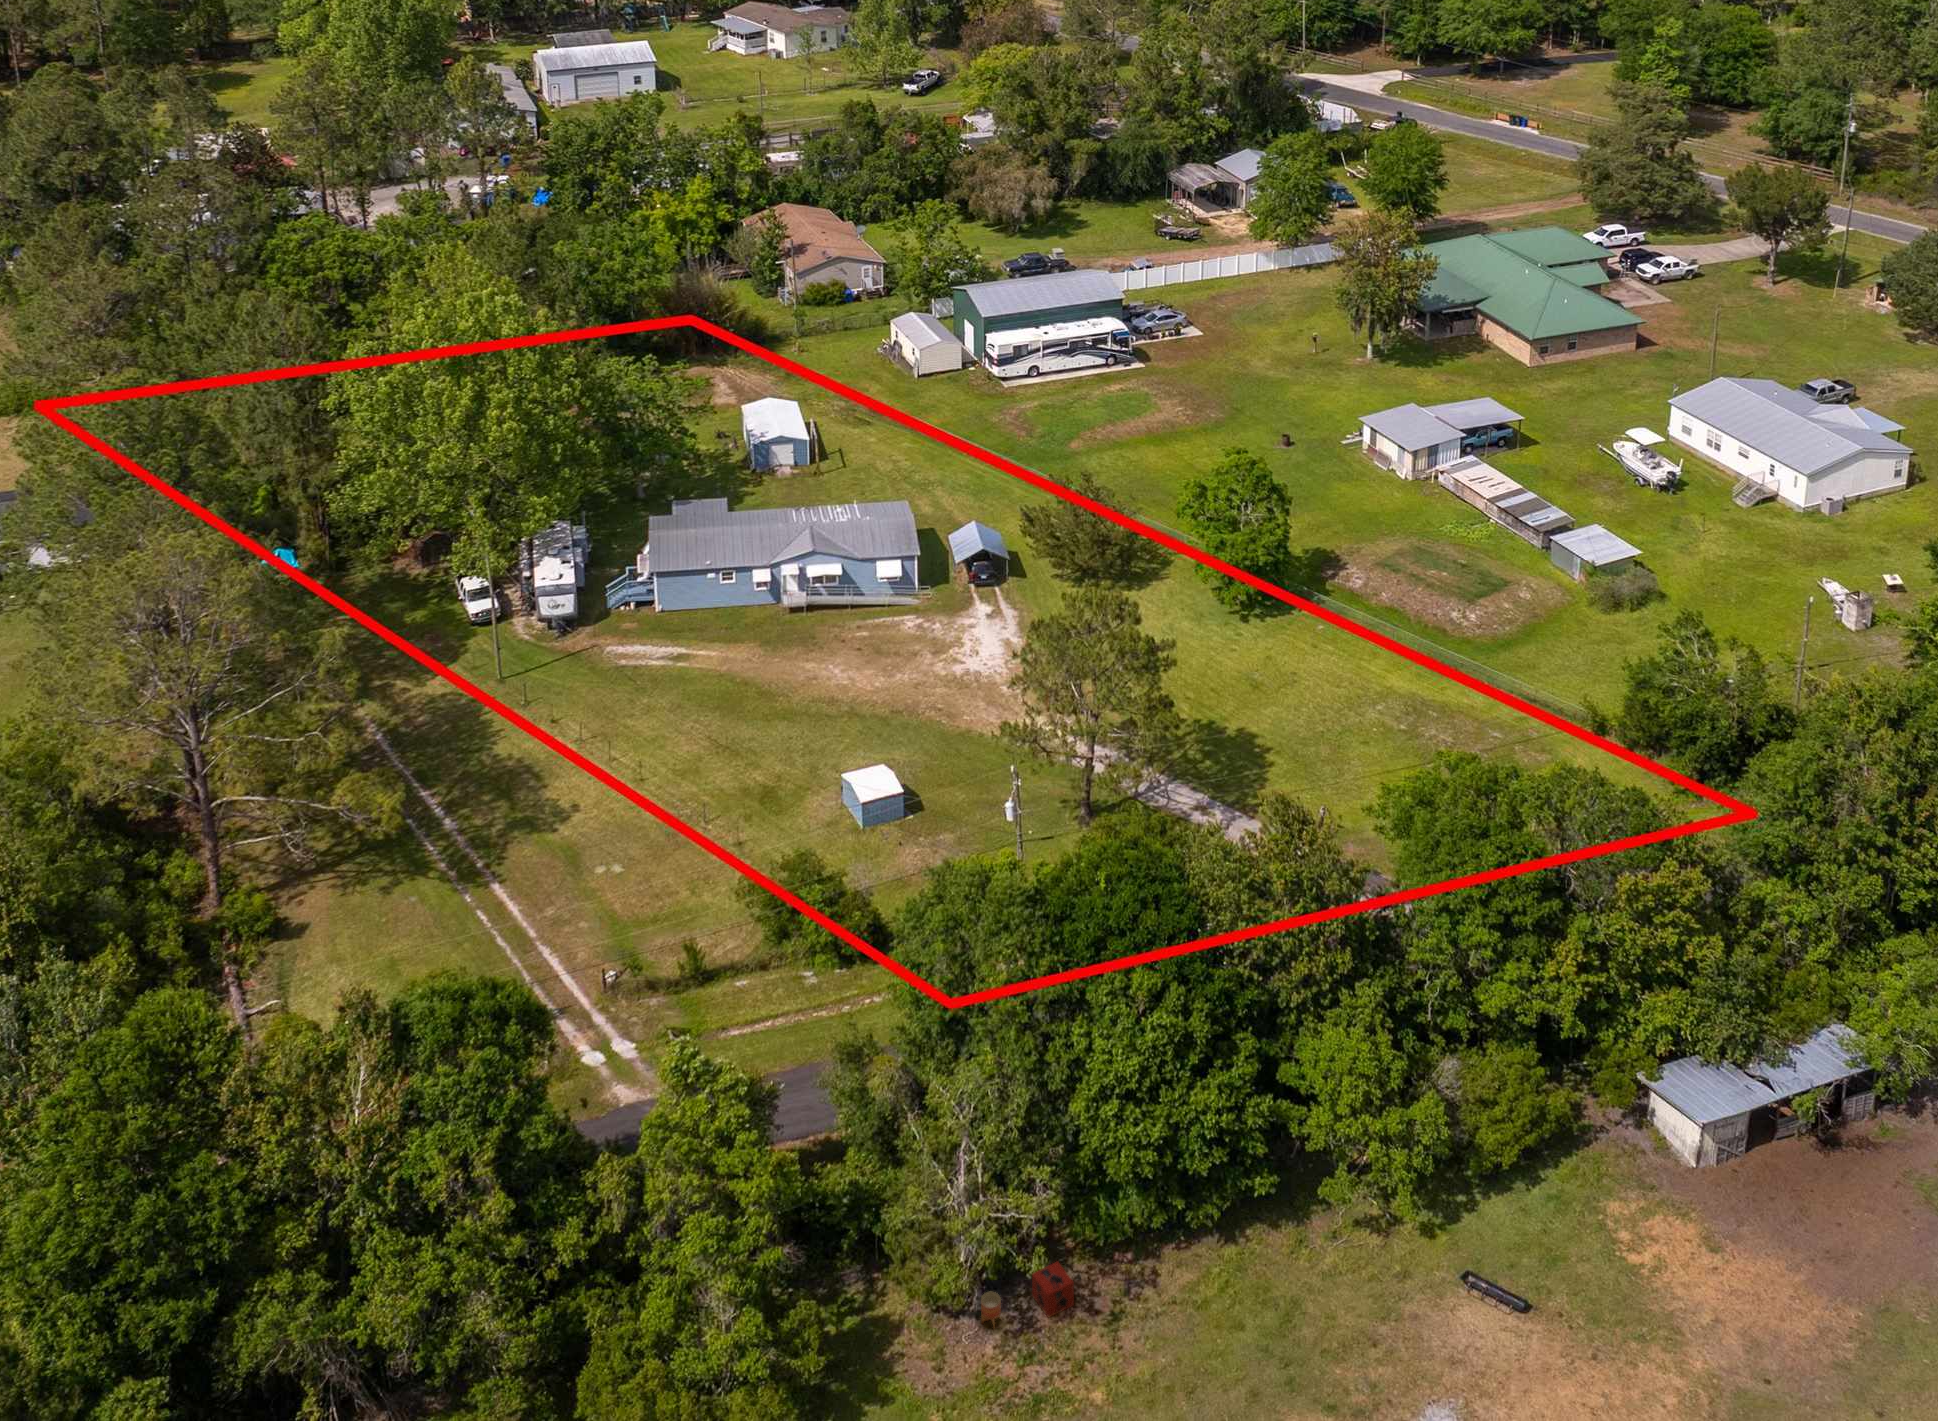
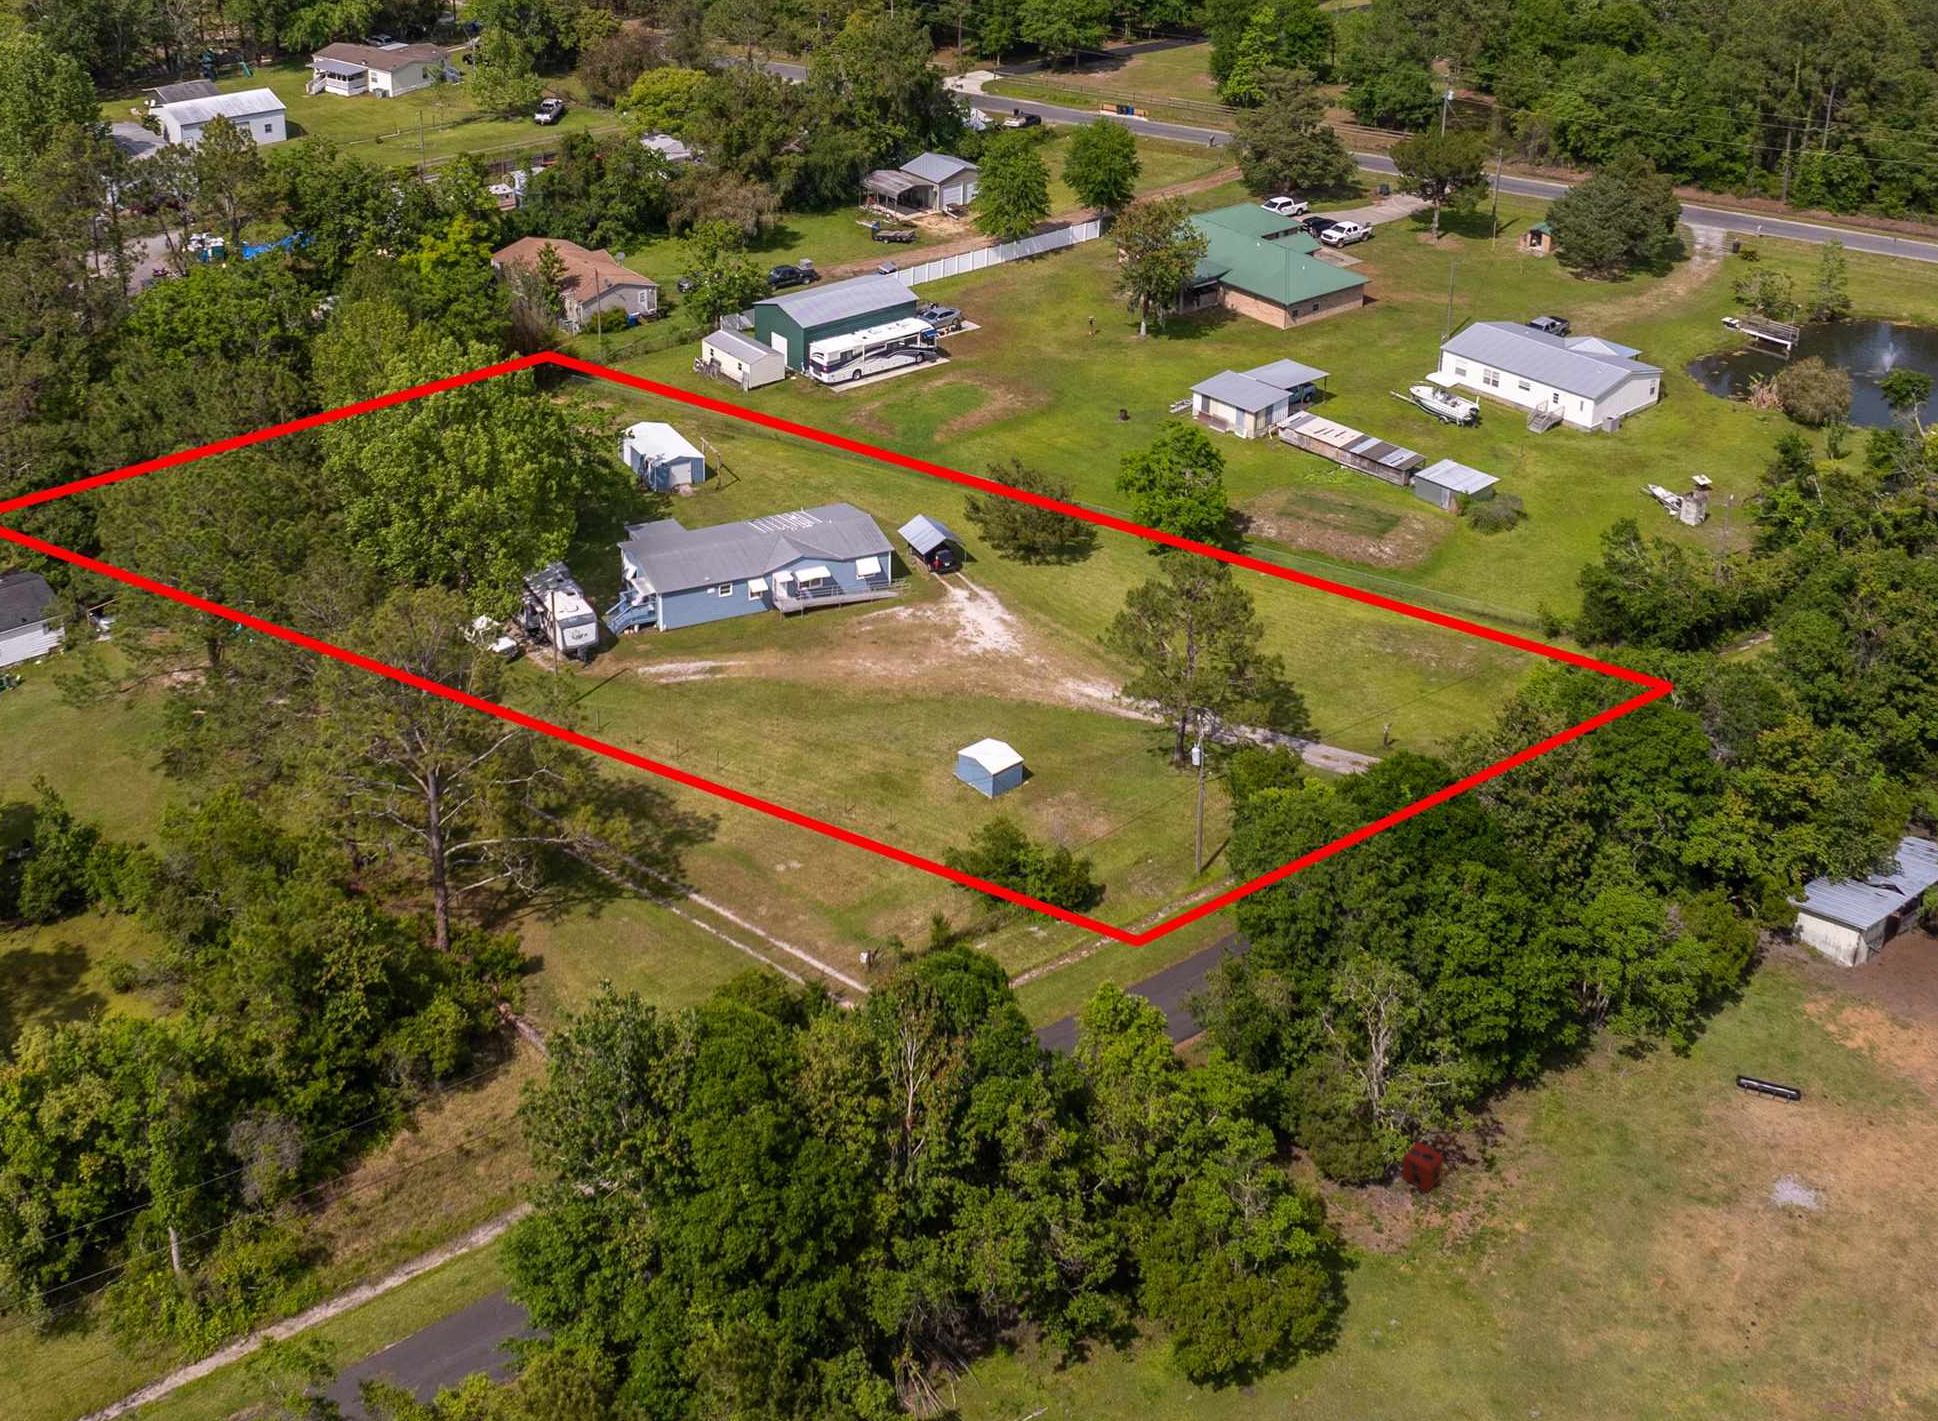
planter: present [981,1292,1001,1326] -> none [1374,1178,1394,1212]

